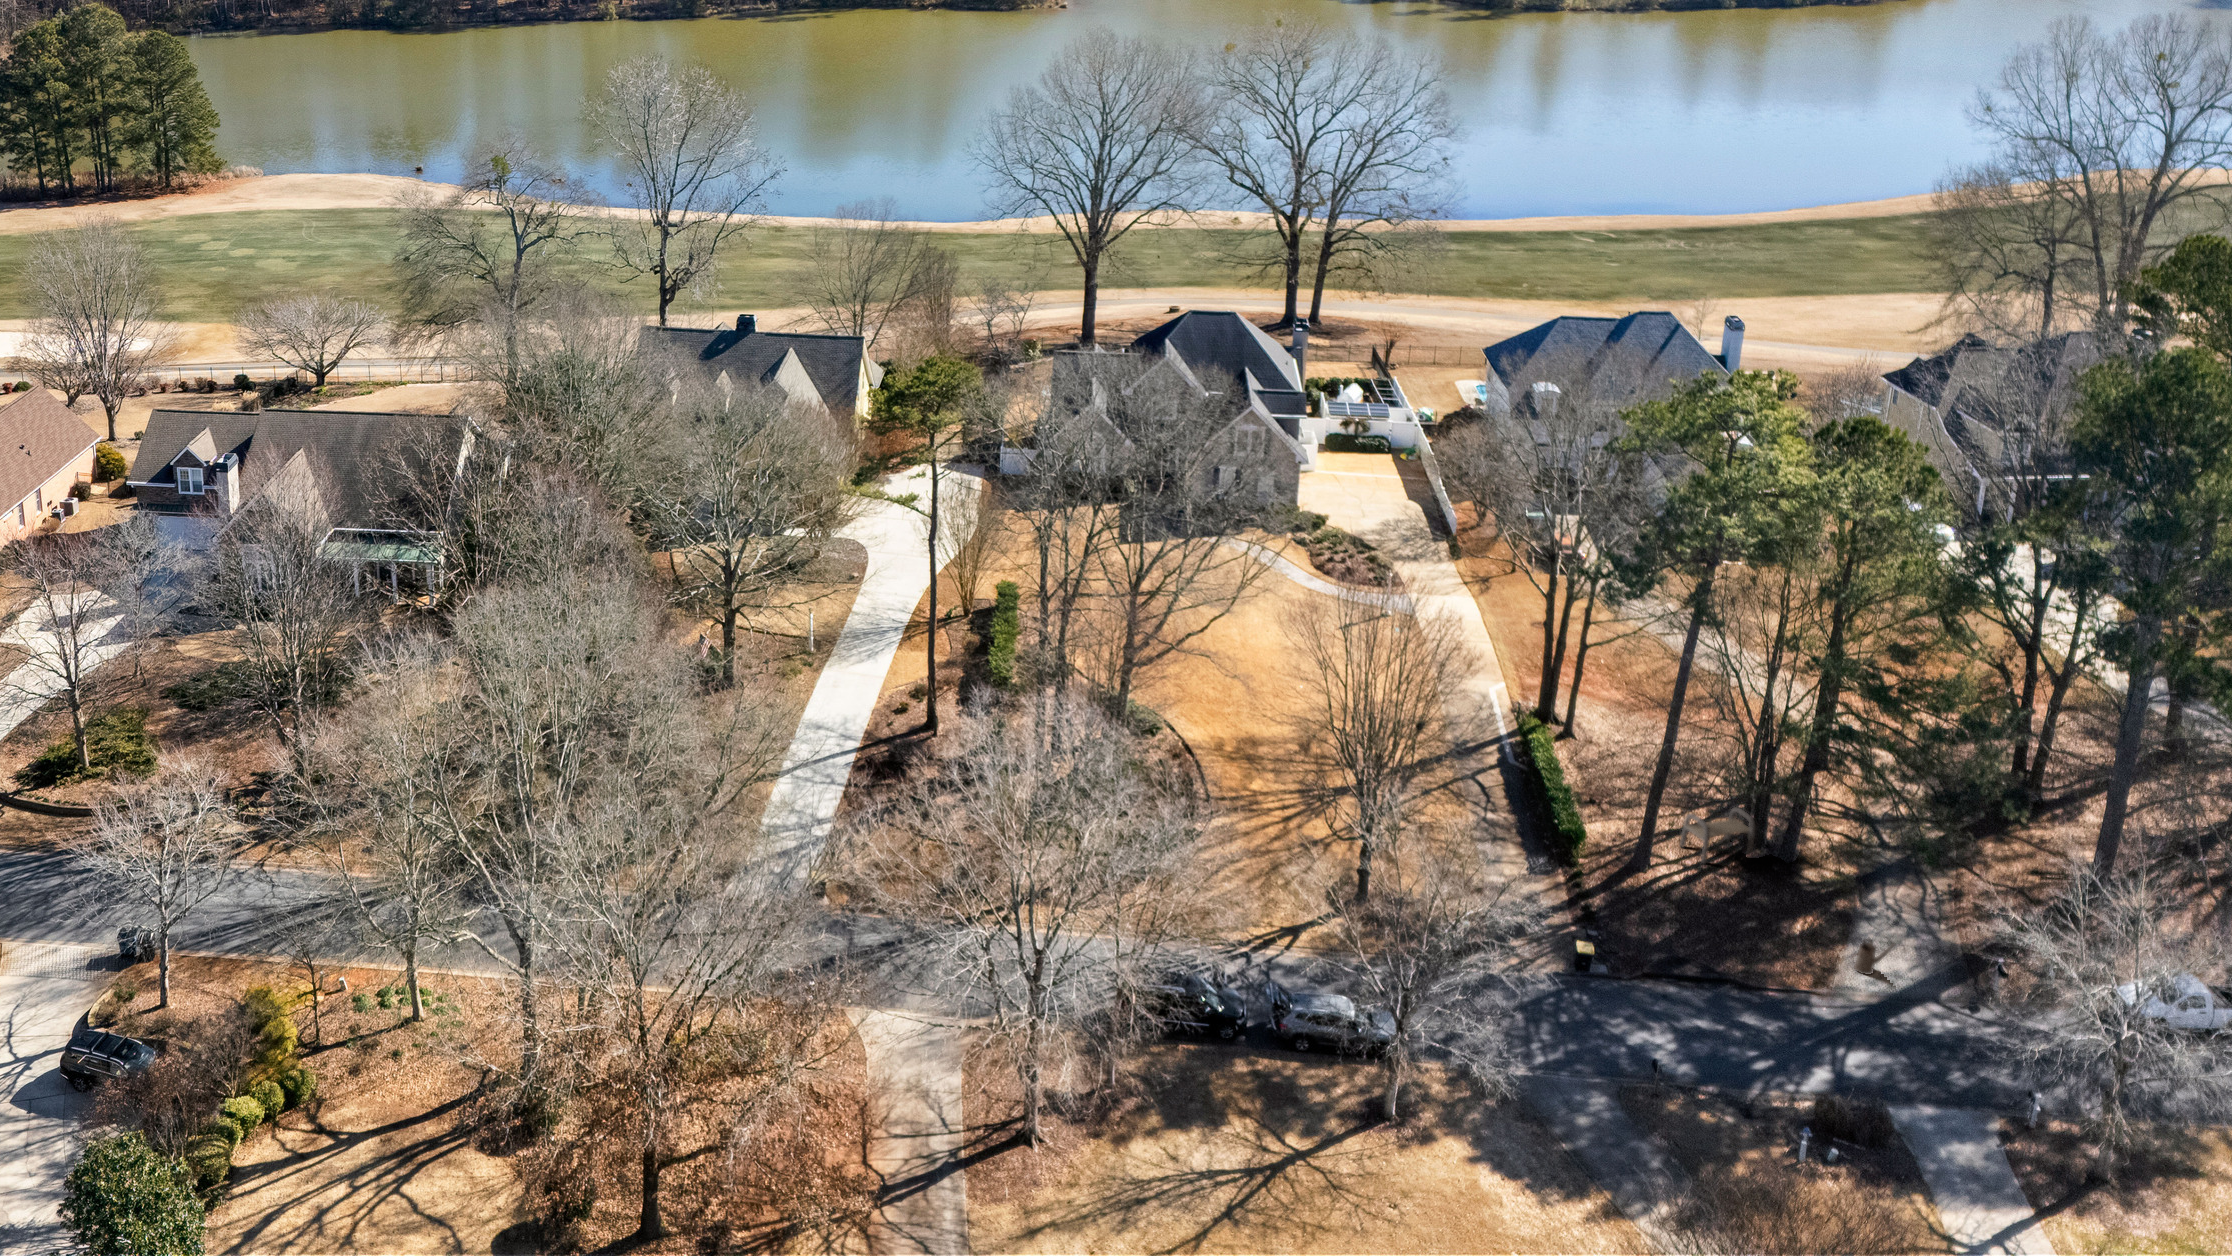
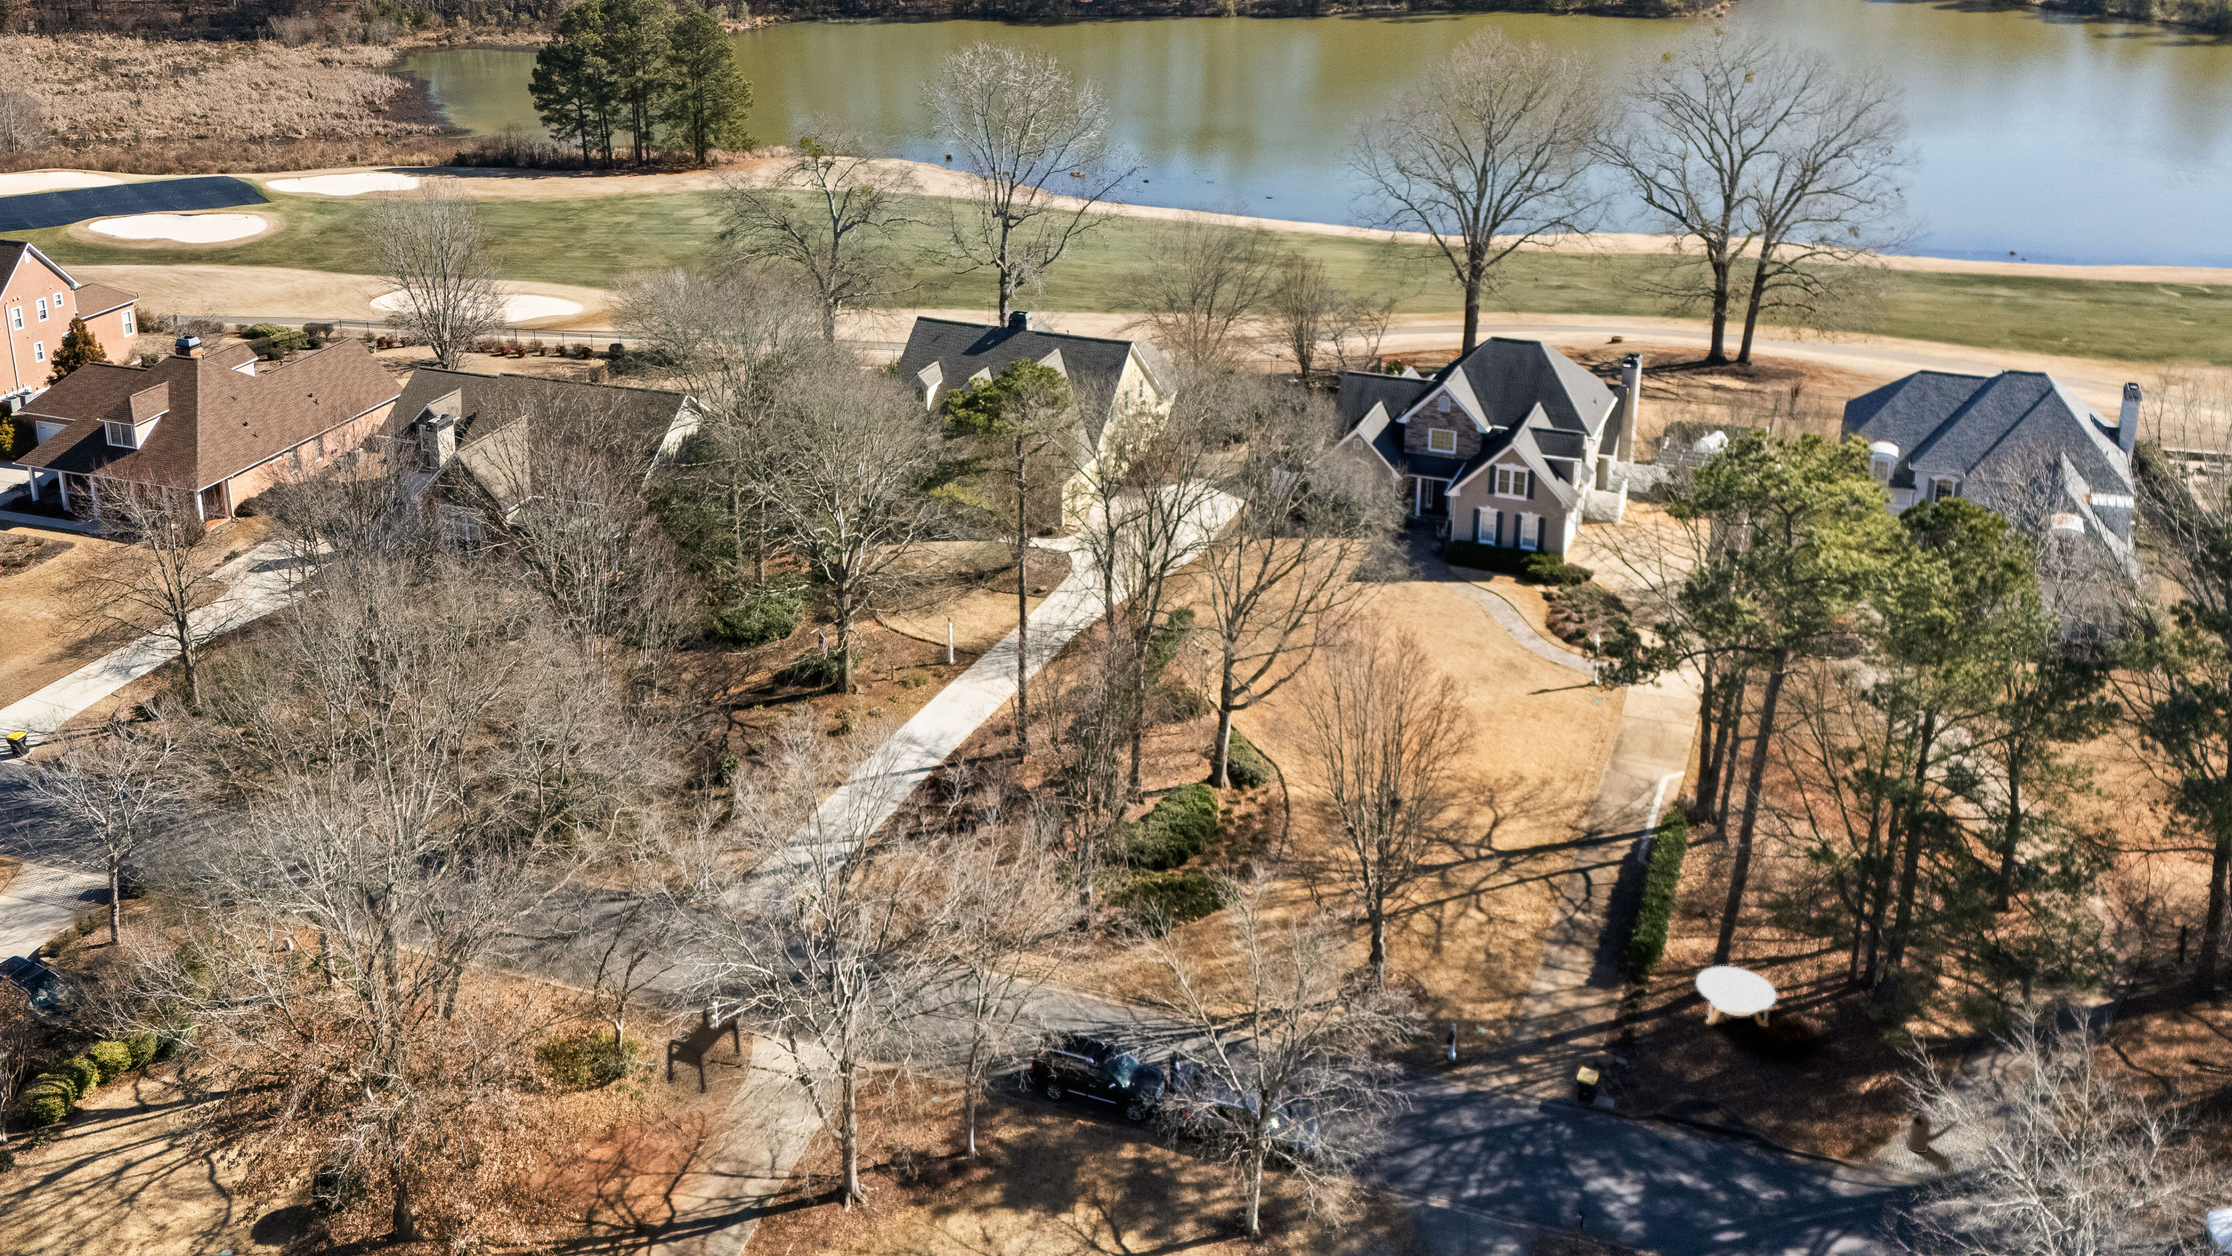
bench: present [1680,808,1755,863] -> present [666,1005,741,1092]
round table: none [1629,843,1701,895] -> present [1696,966,1776,1027]

